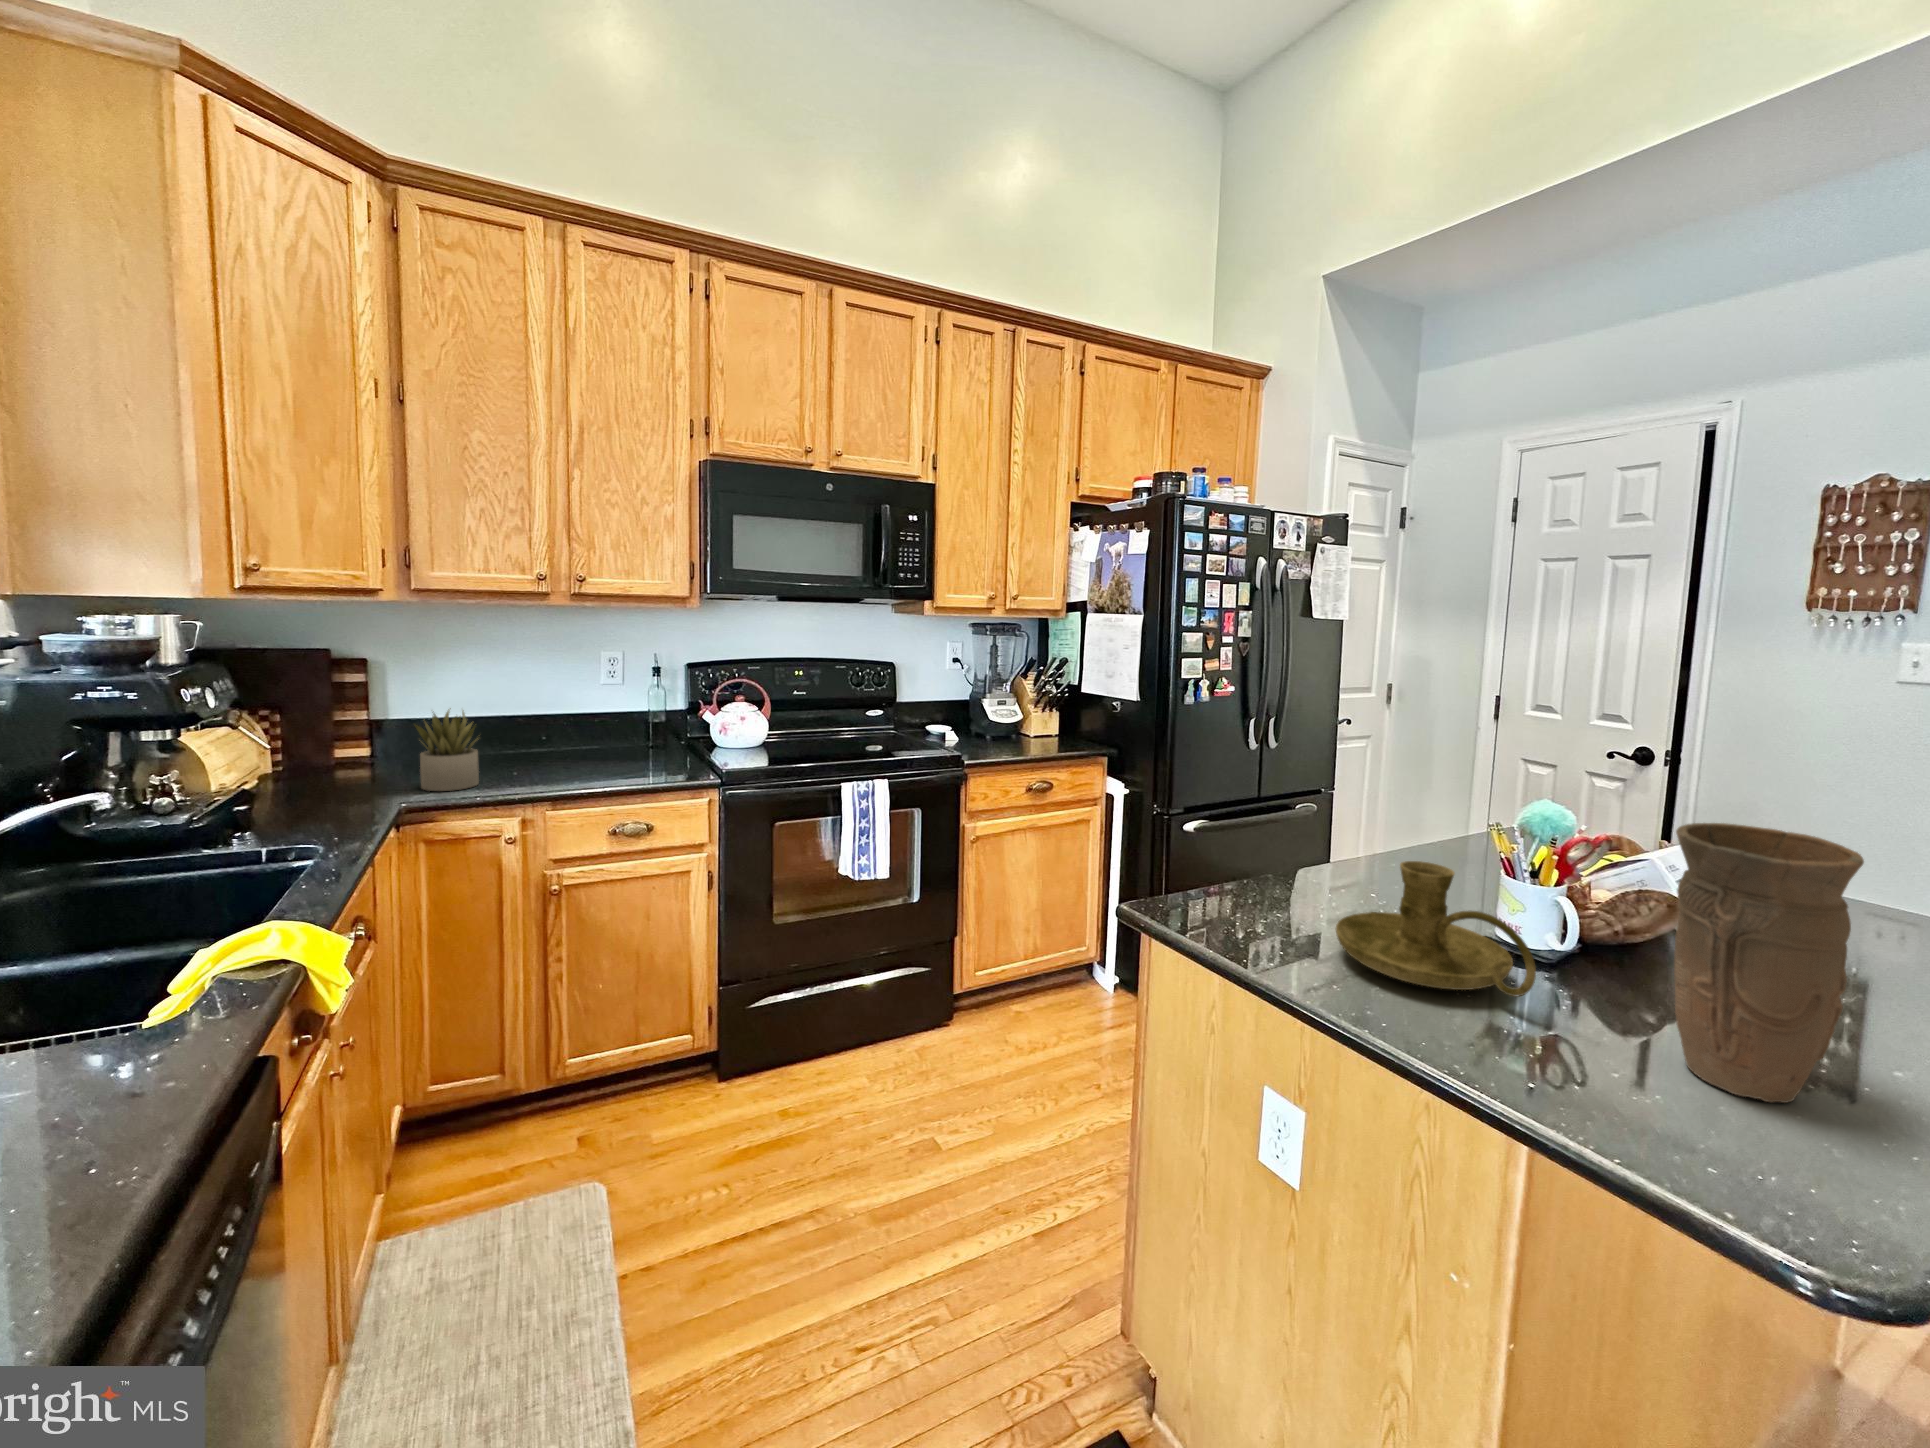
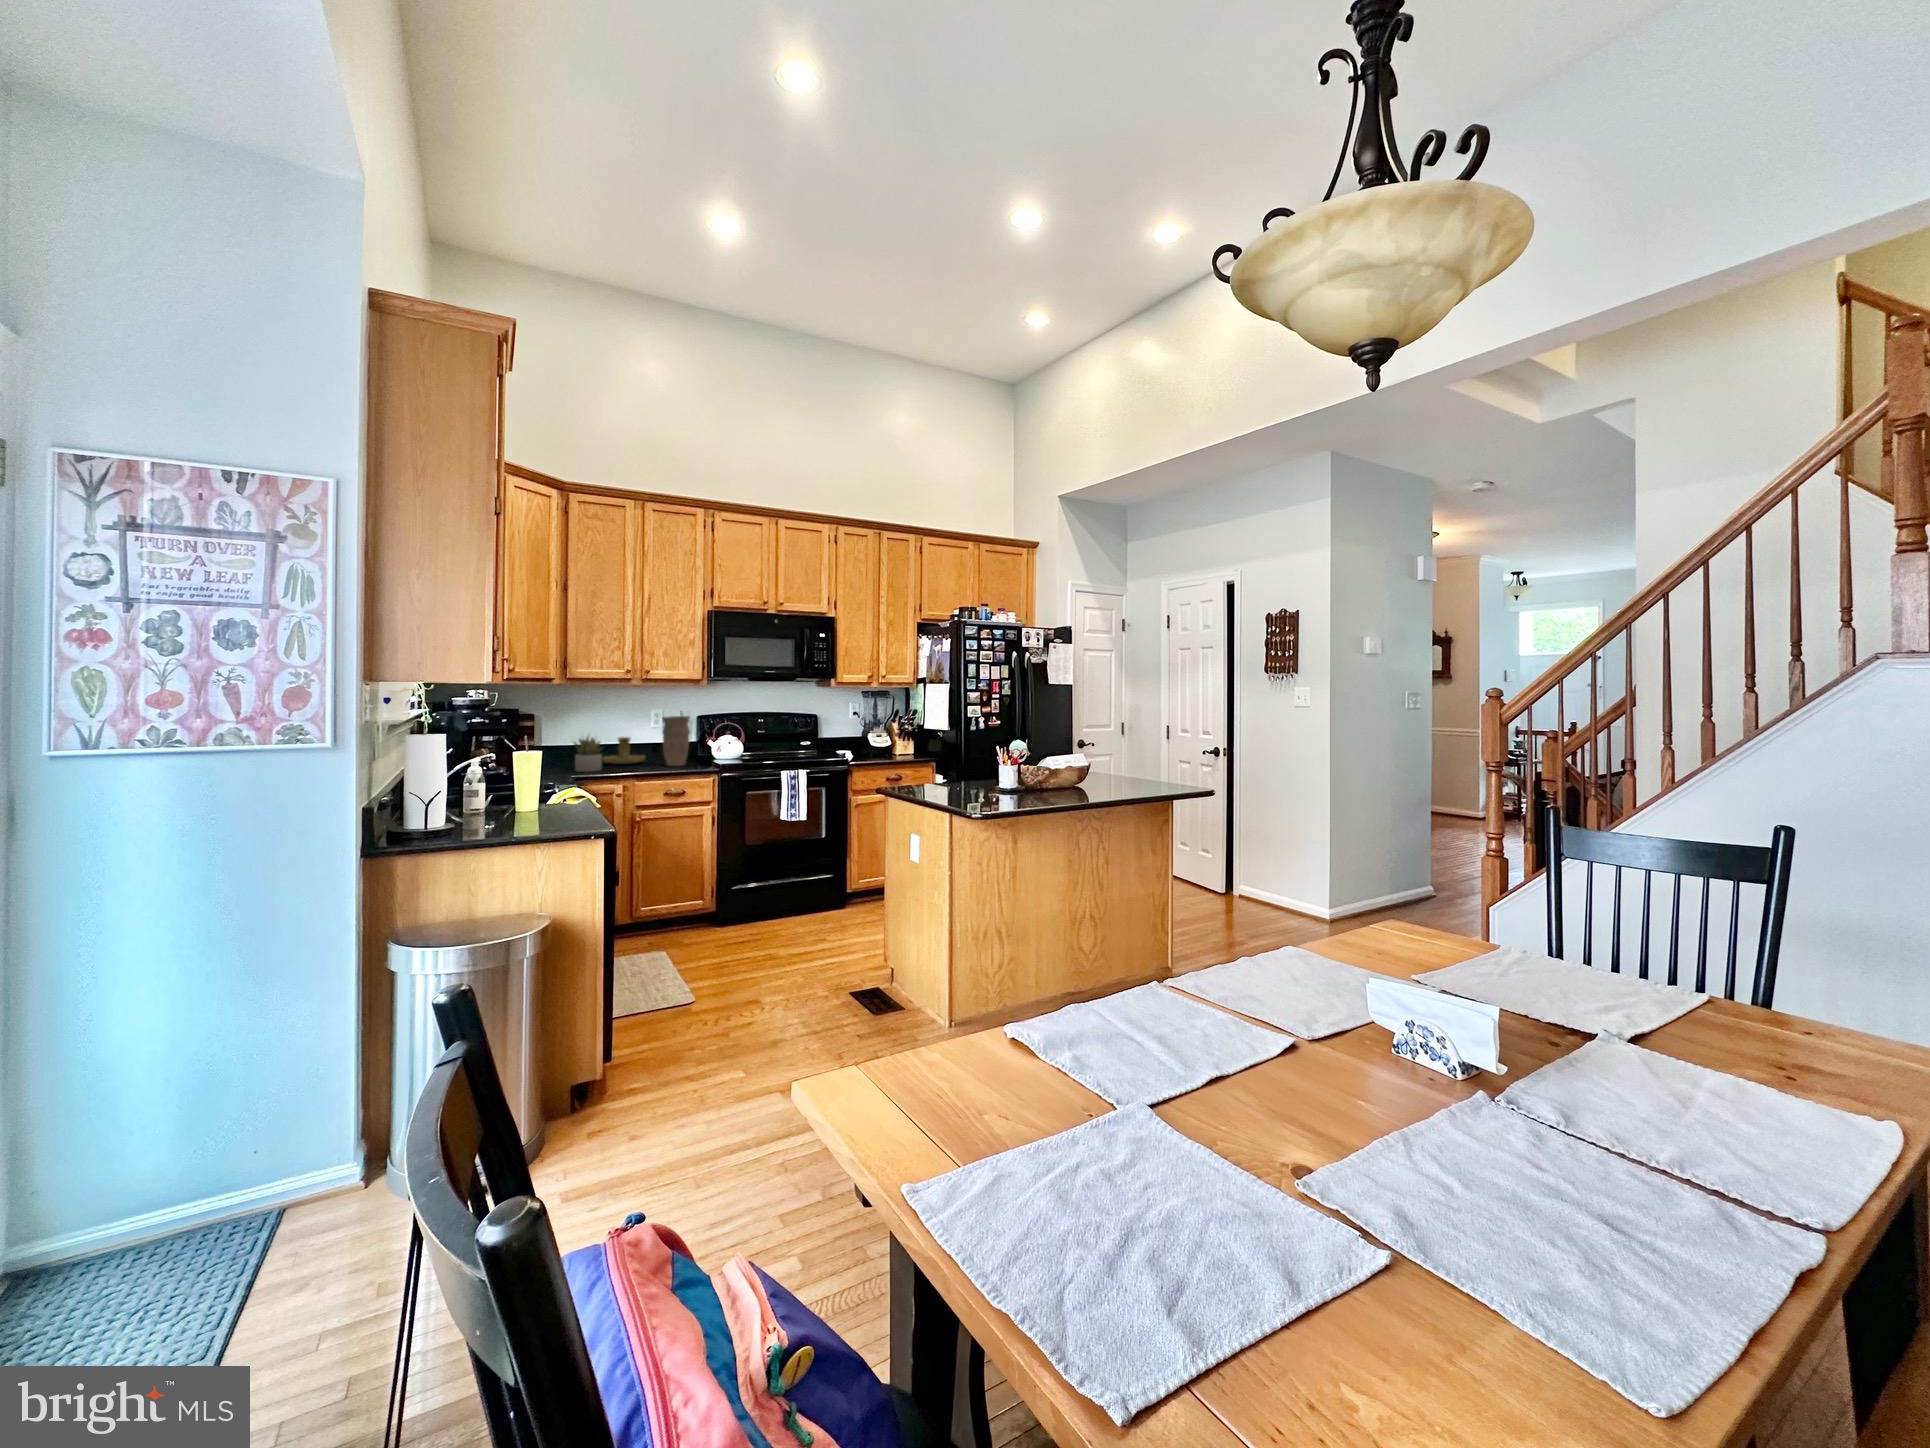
vase: present [1674,823,1864,1103] -> present [662,716,690,766]
candle holder: present [1336,861,1536,996] -> present [602,737,645,764]

